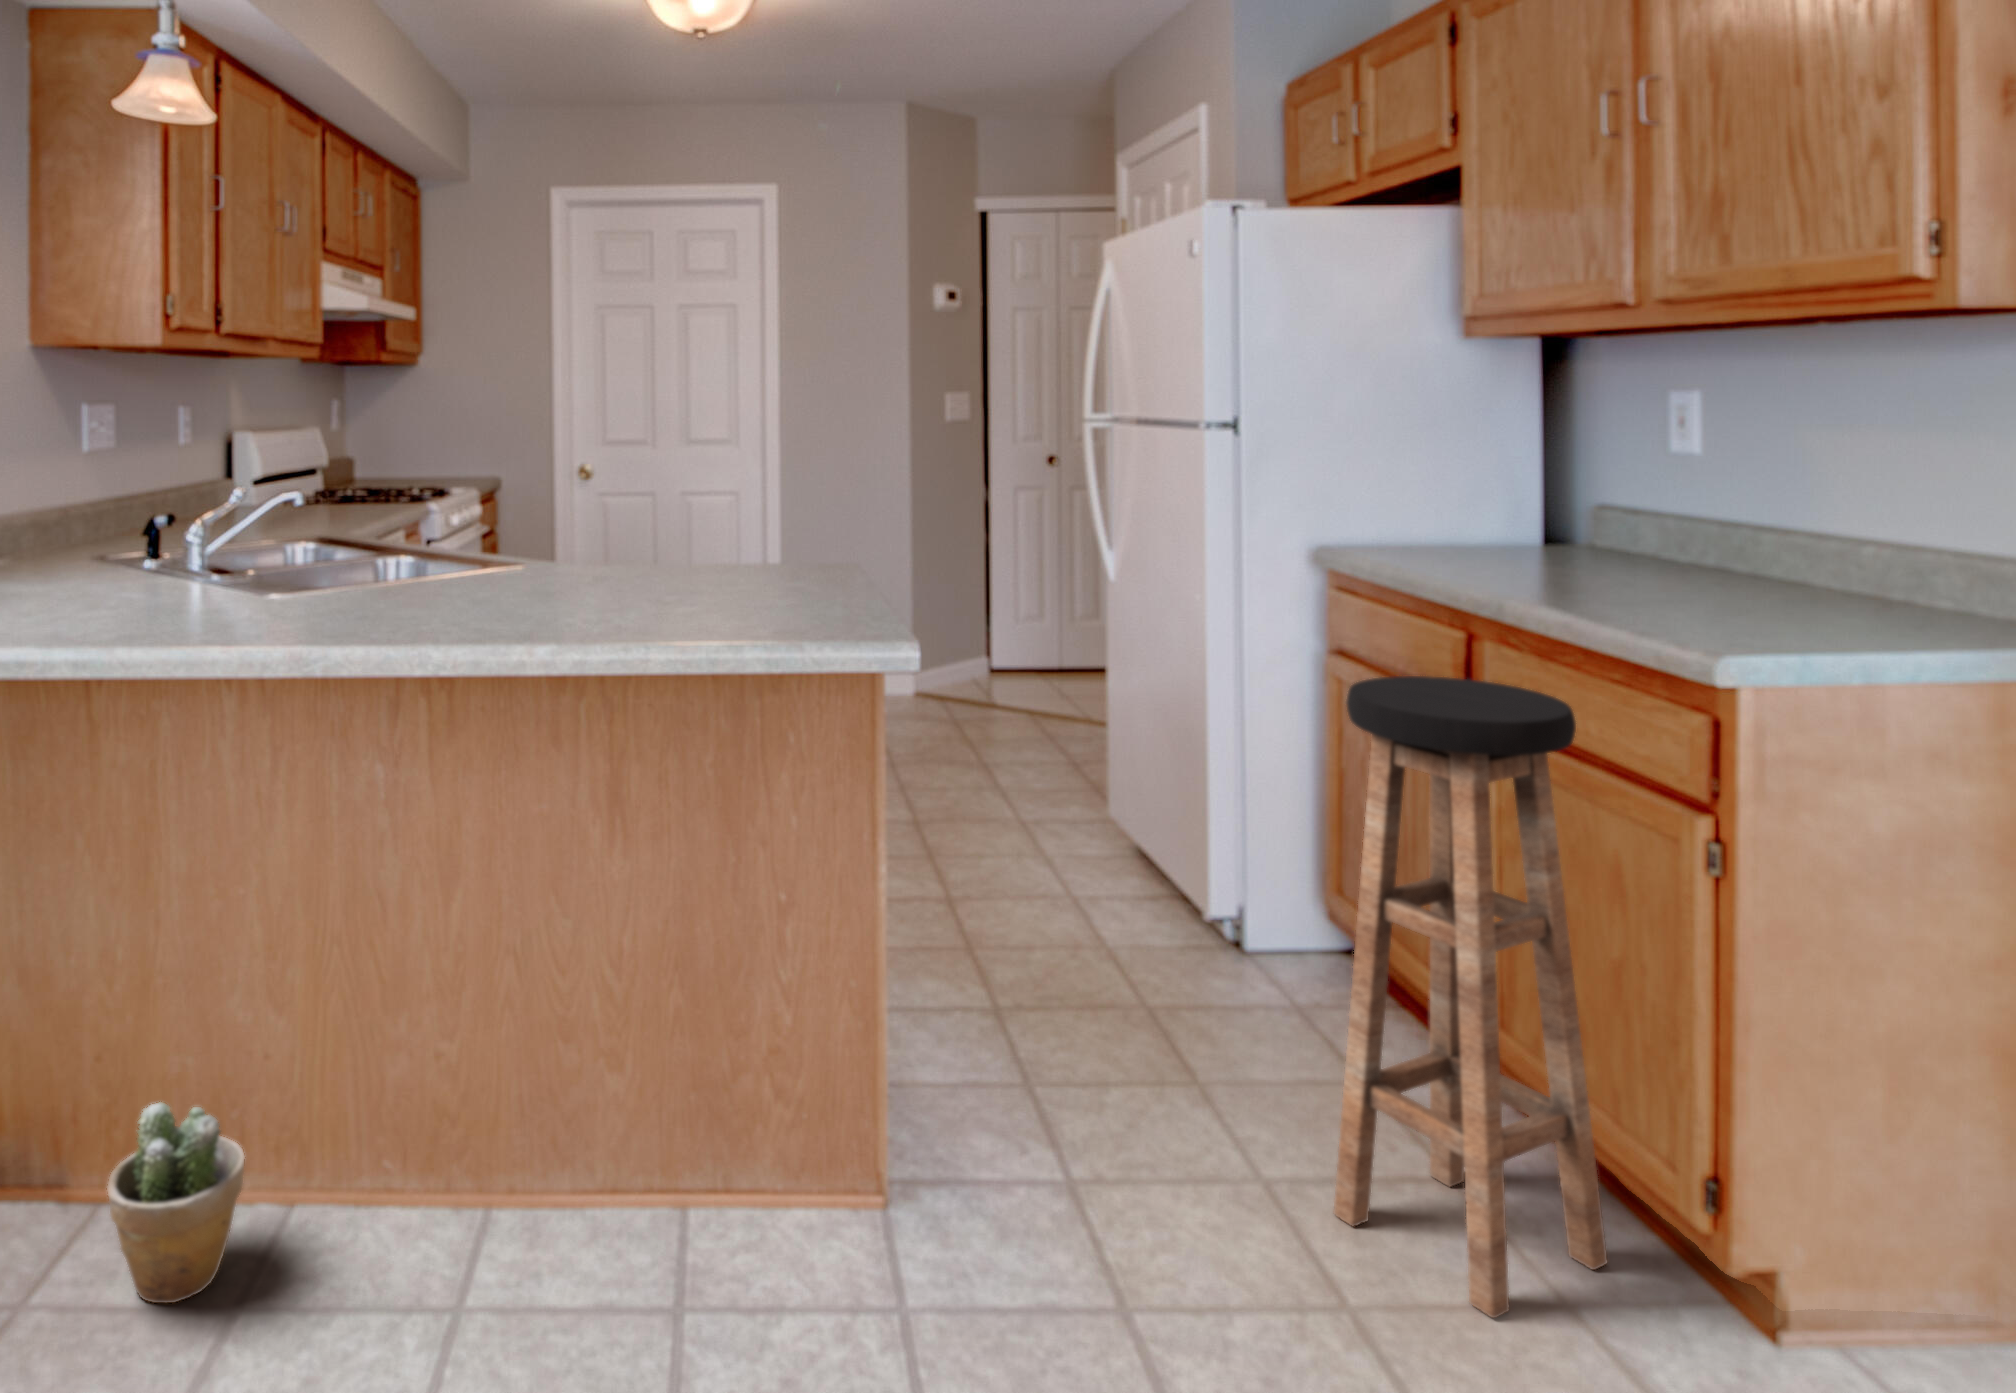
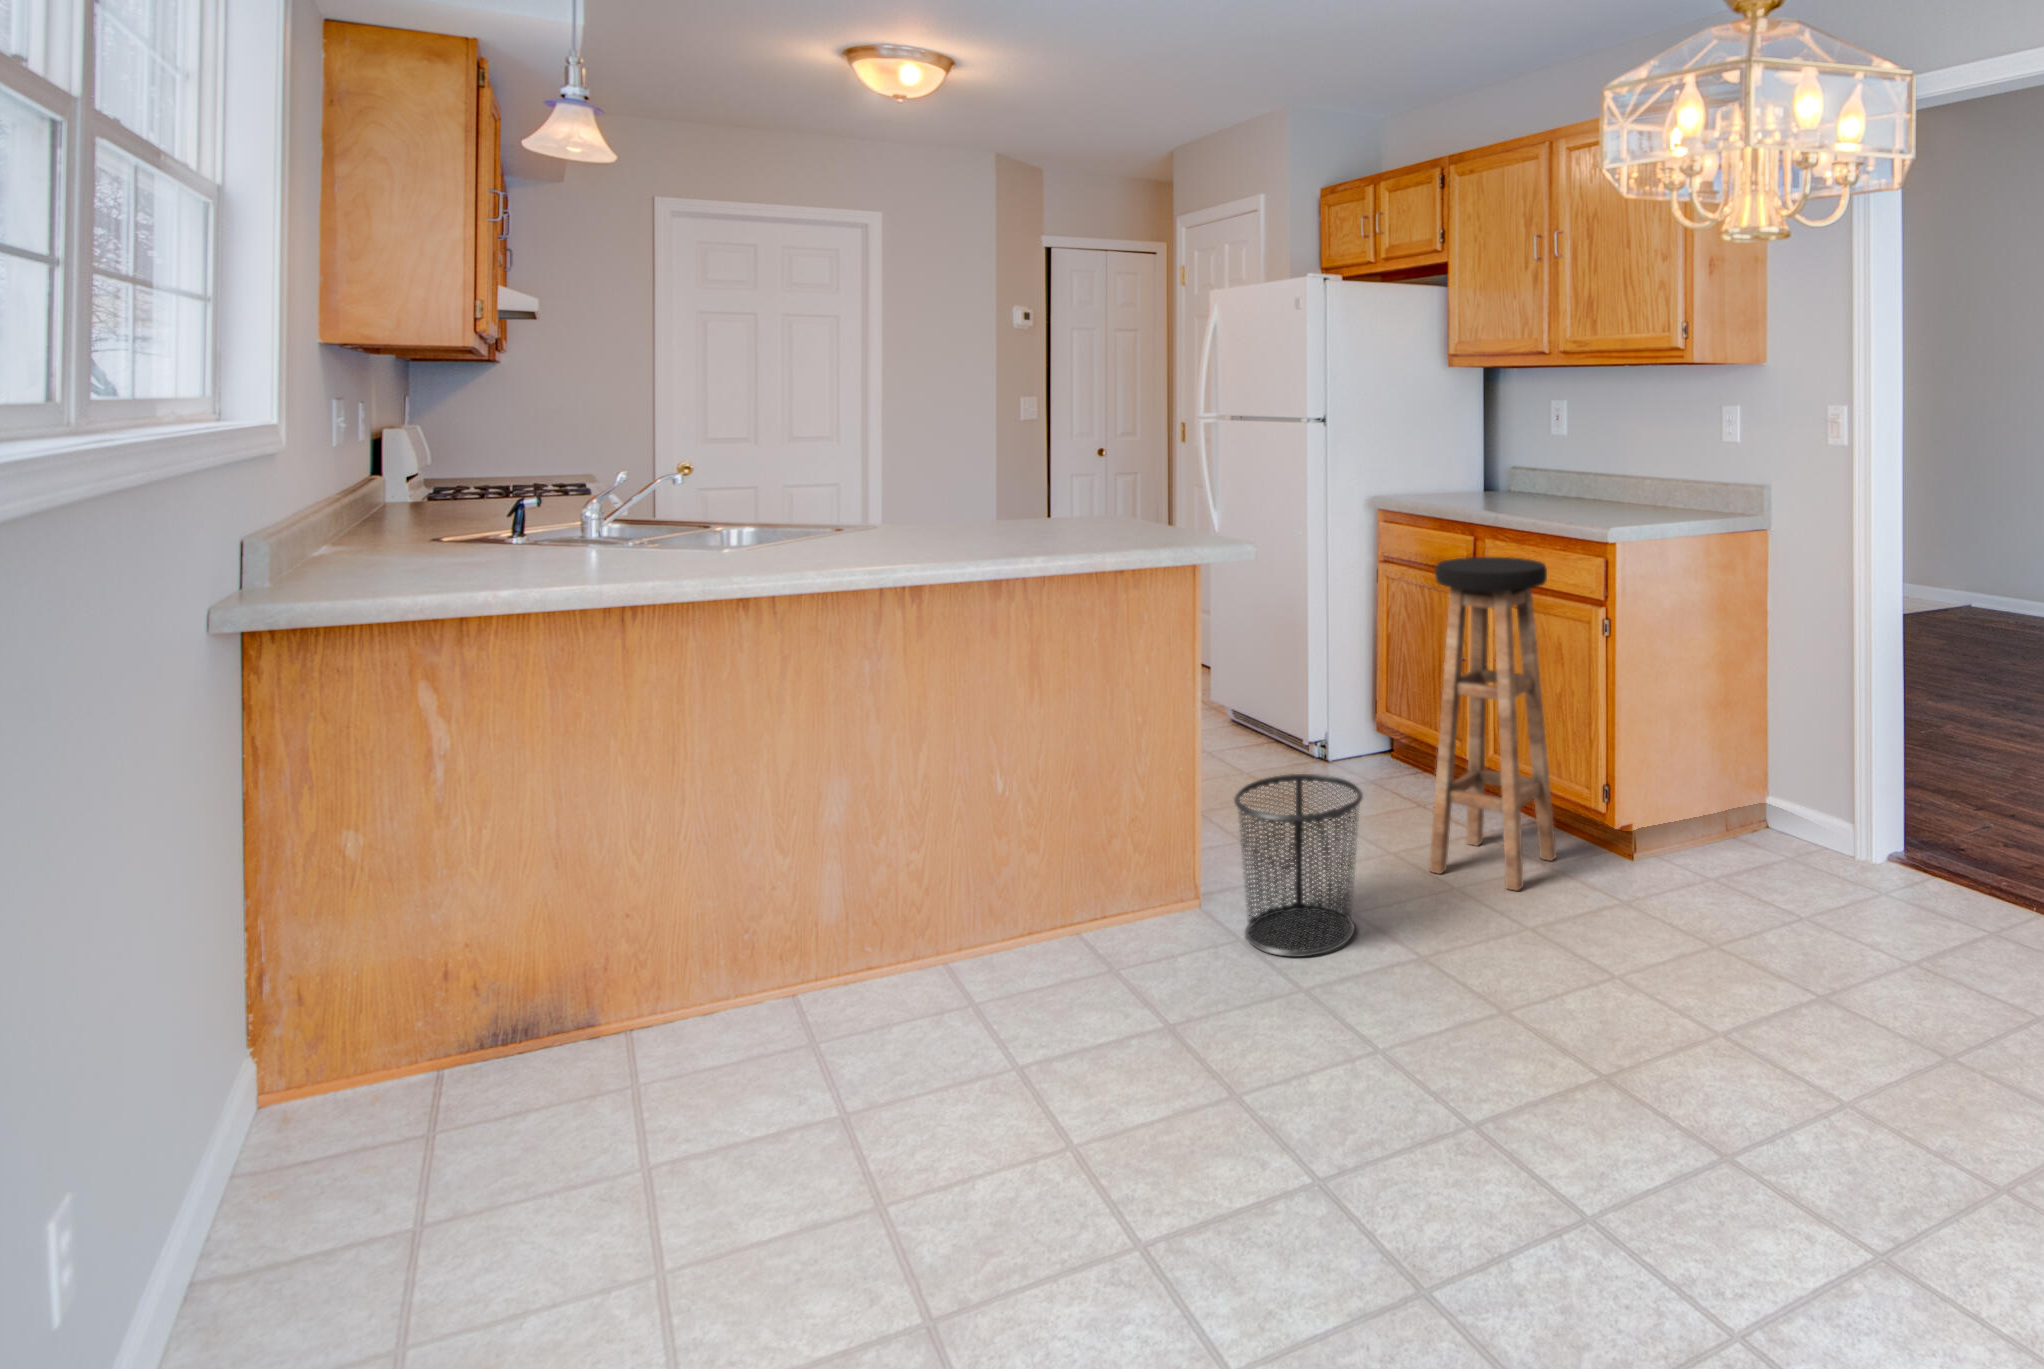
waste bin: none [945,994,1161,1325] -> present [1234,774,1363,957]
potted plant: present [107,1102,245,1303] -> none [622,974,741,1136]

